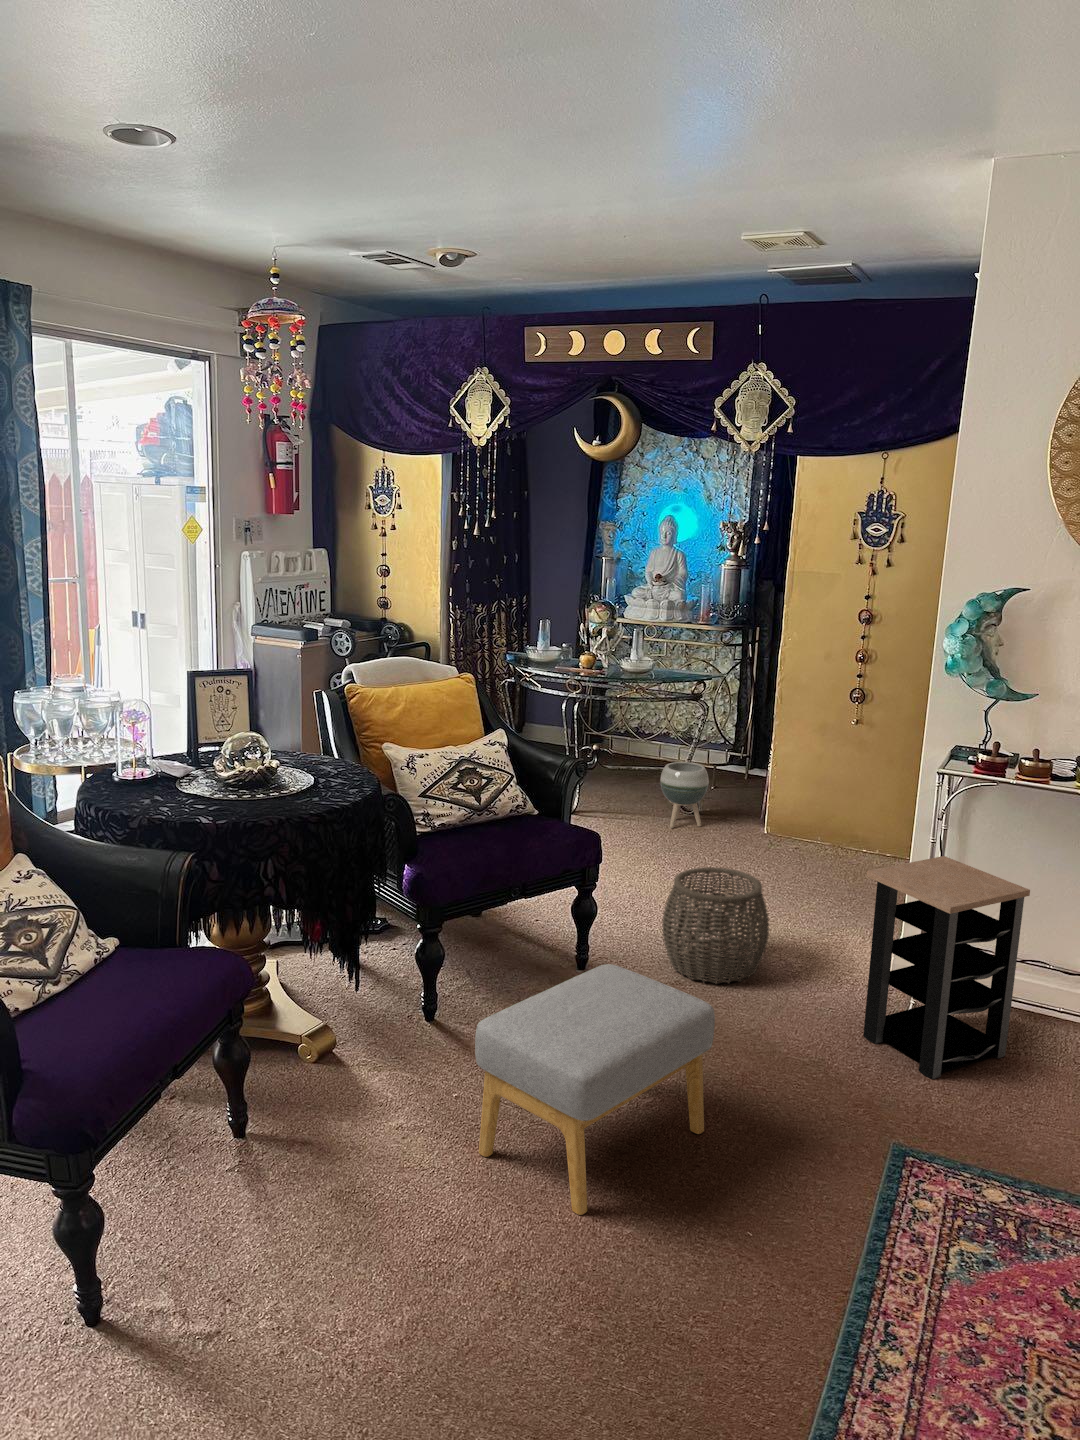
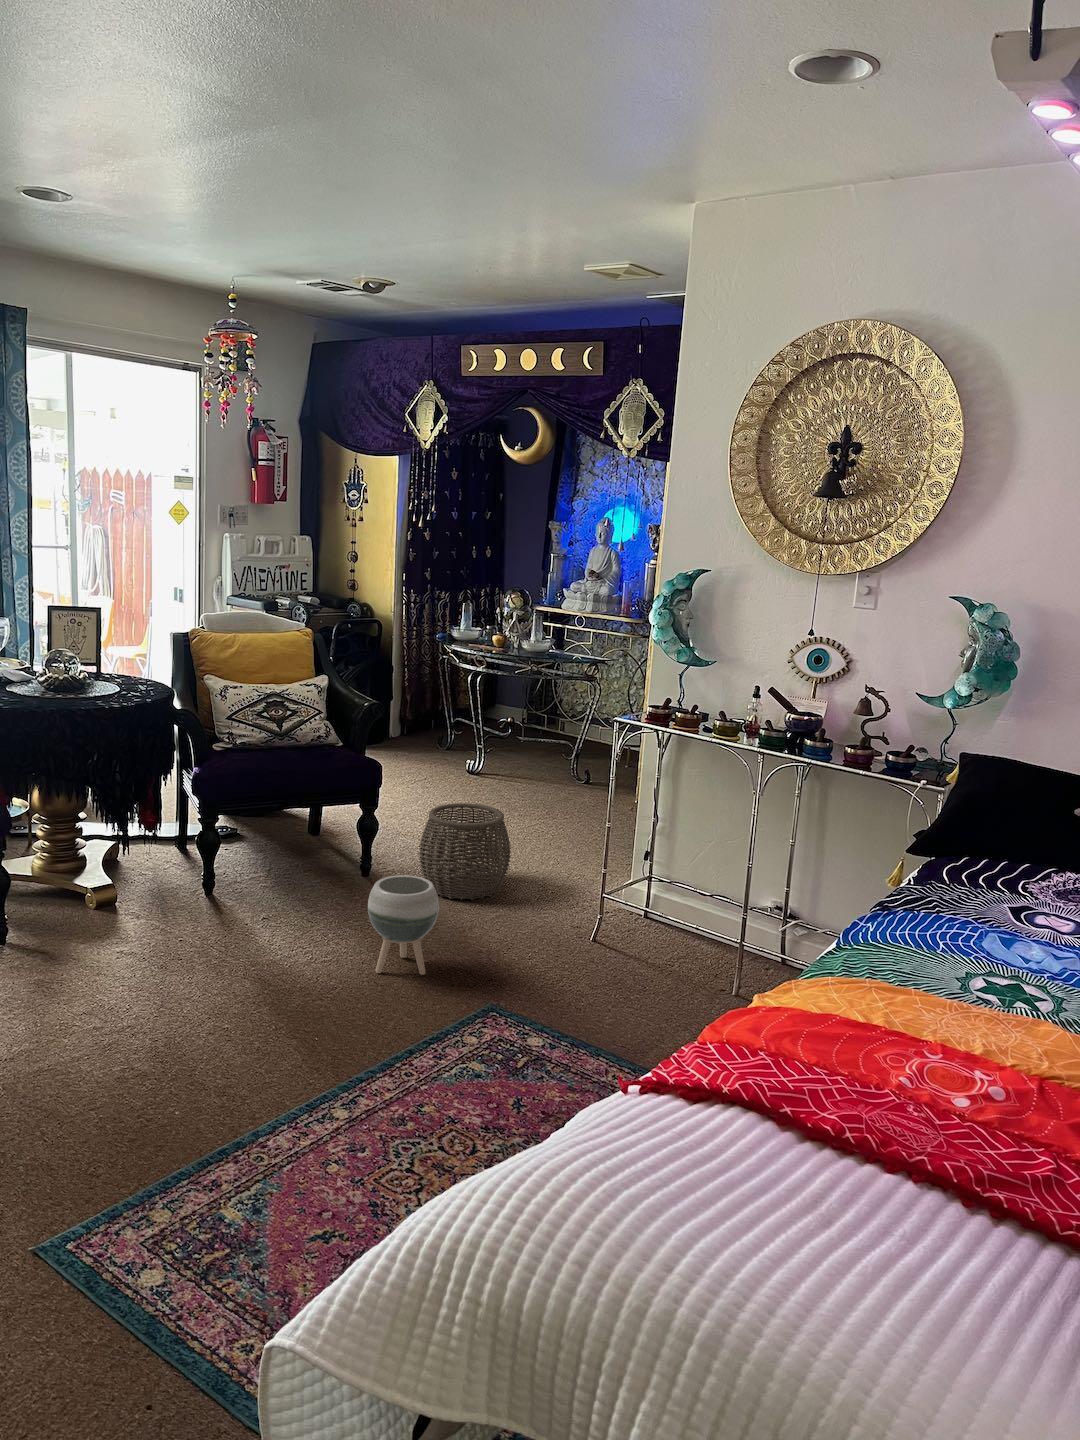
planter: present [660,762,709,828] -> present [368,875,439,975]
side table: present [863,856,1030,1079] -> none [531,799,653,980]
footstool: present [475,964,715,1215] -> none [131,847,328,1017]

